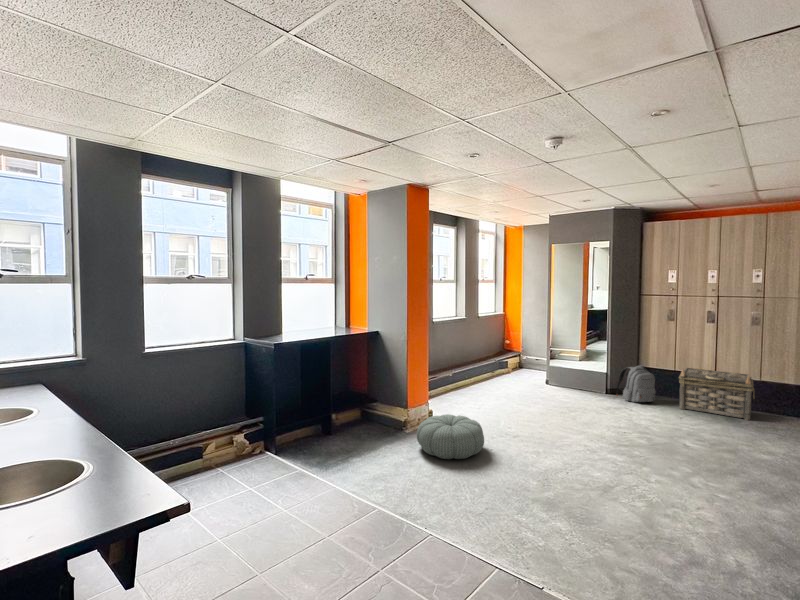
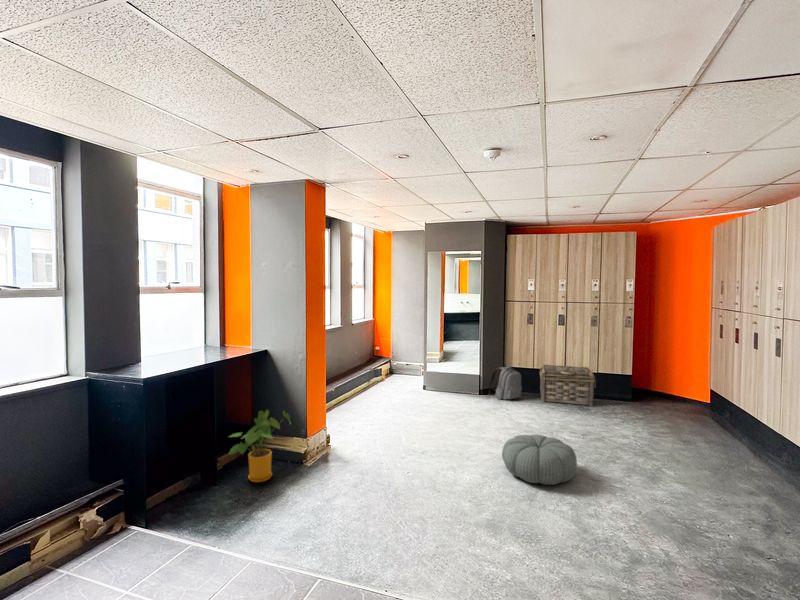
house plant: none [339,381,392,438] -> present [230,410,291,482]
pouf: present [417,414,484,459] -> present [502,434,577,485]

